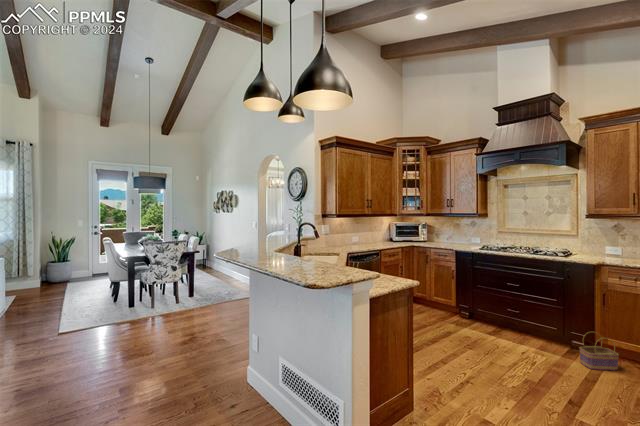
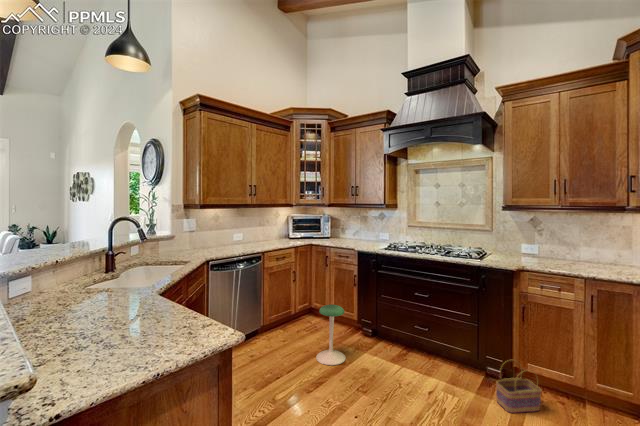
stool: none [428,289,451,333] -> present [316,304,346,365]

